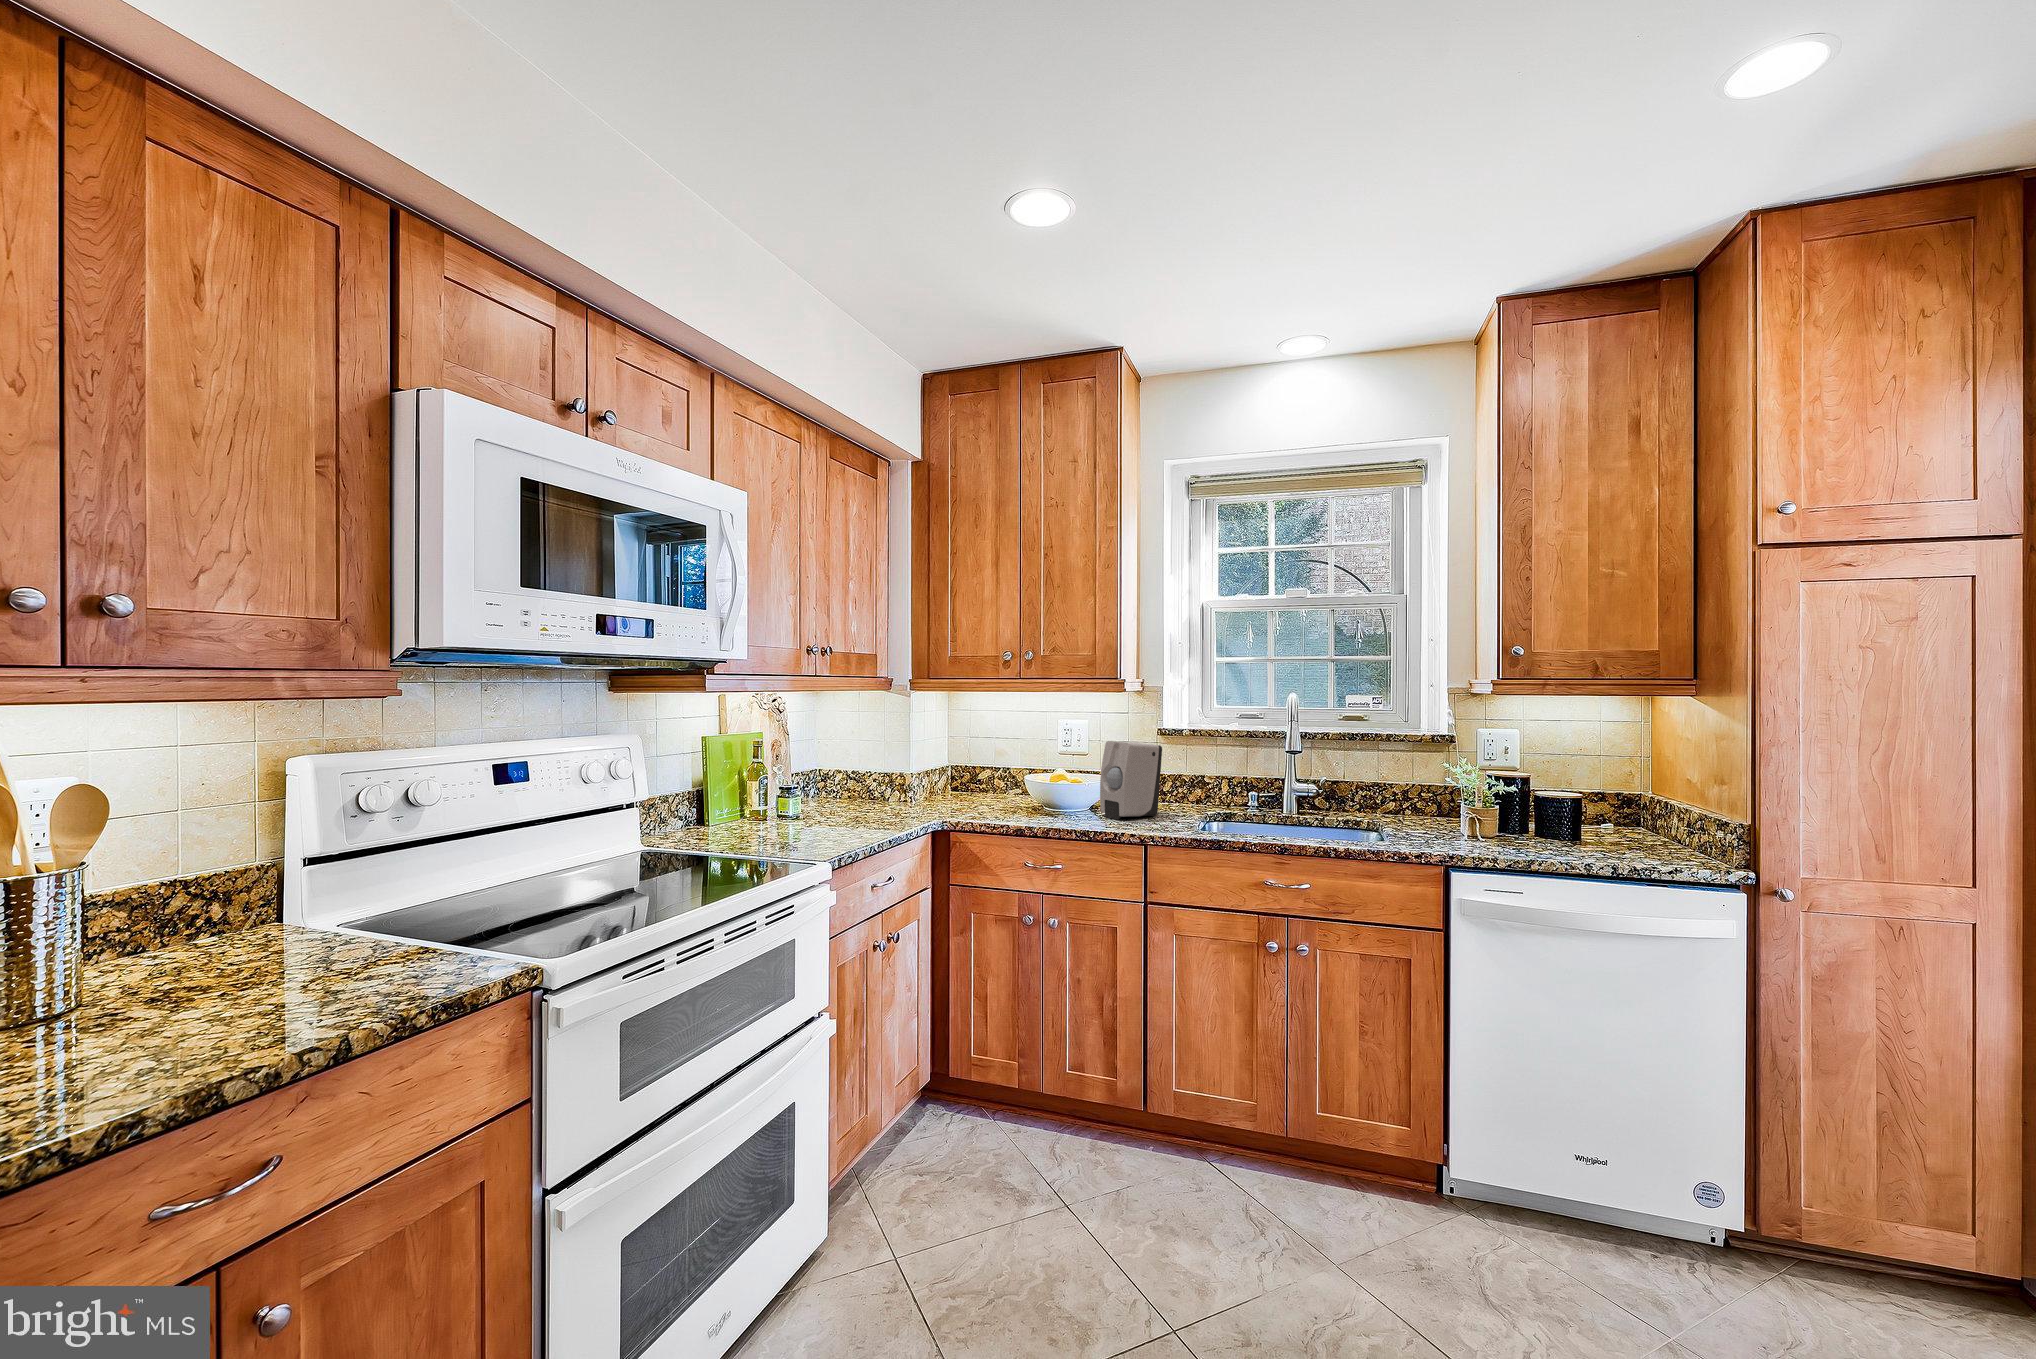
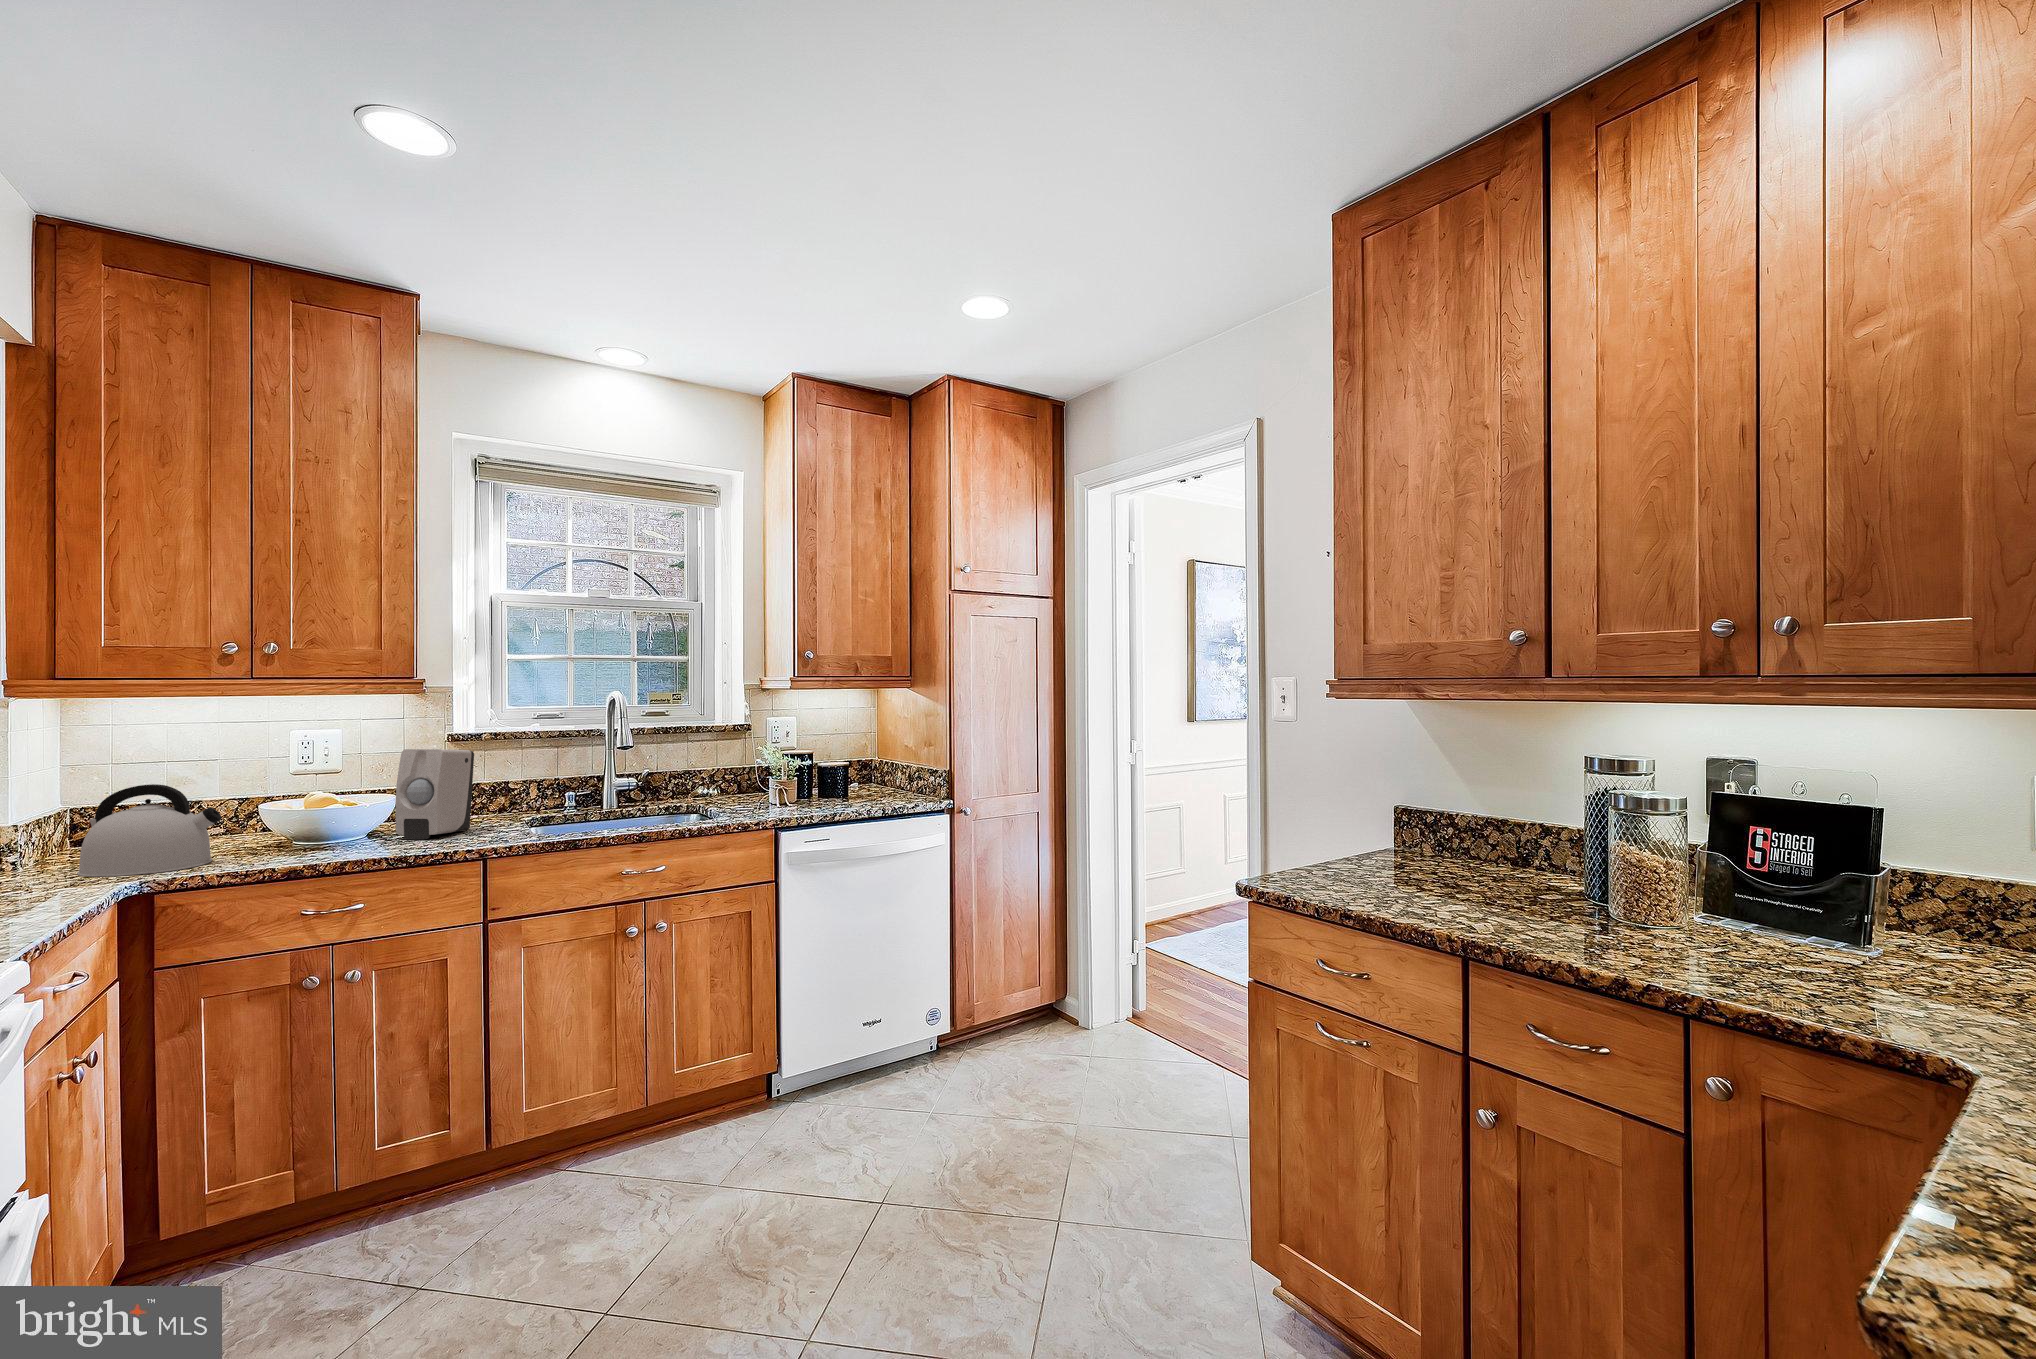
kettle: none [919,755,988,818] -> present [77,784,222,877]

